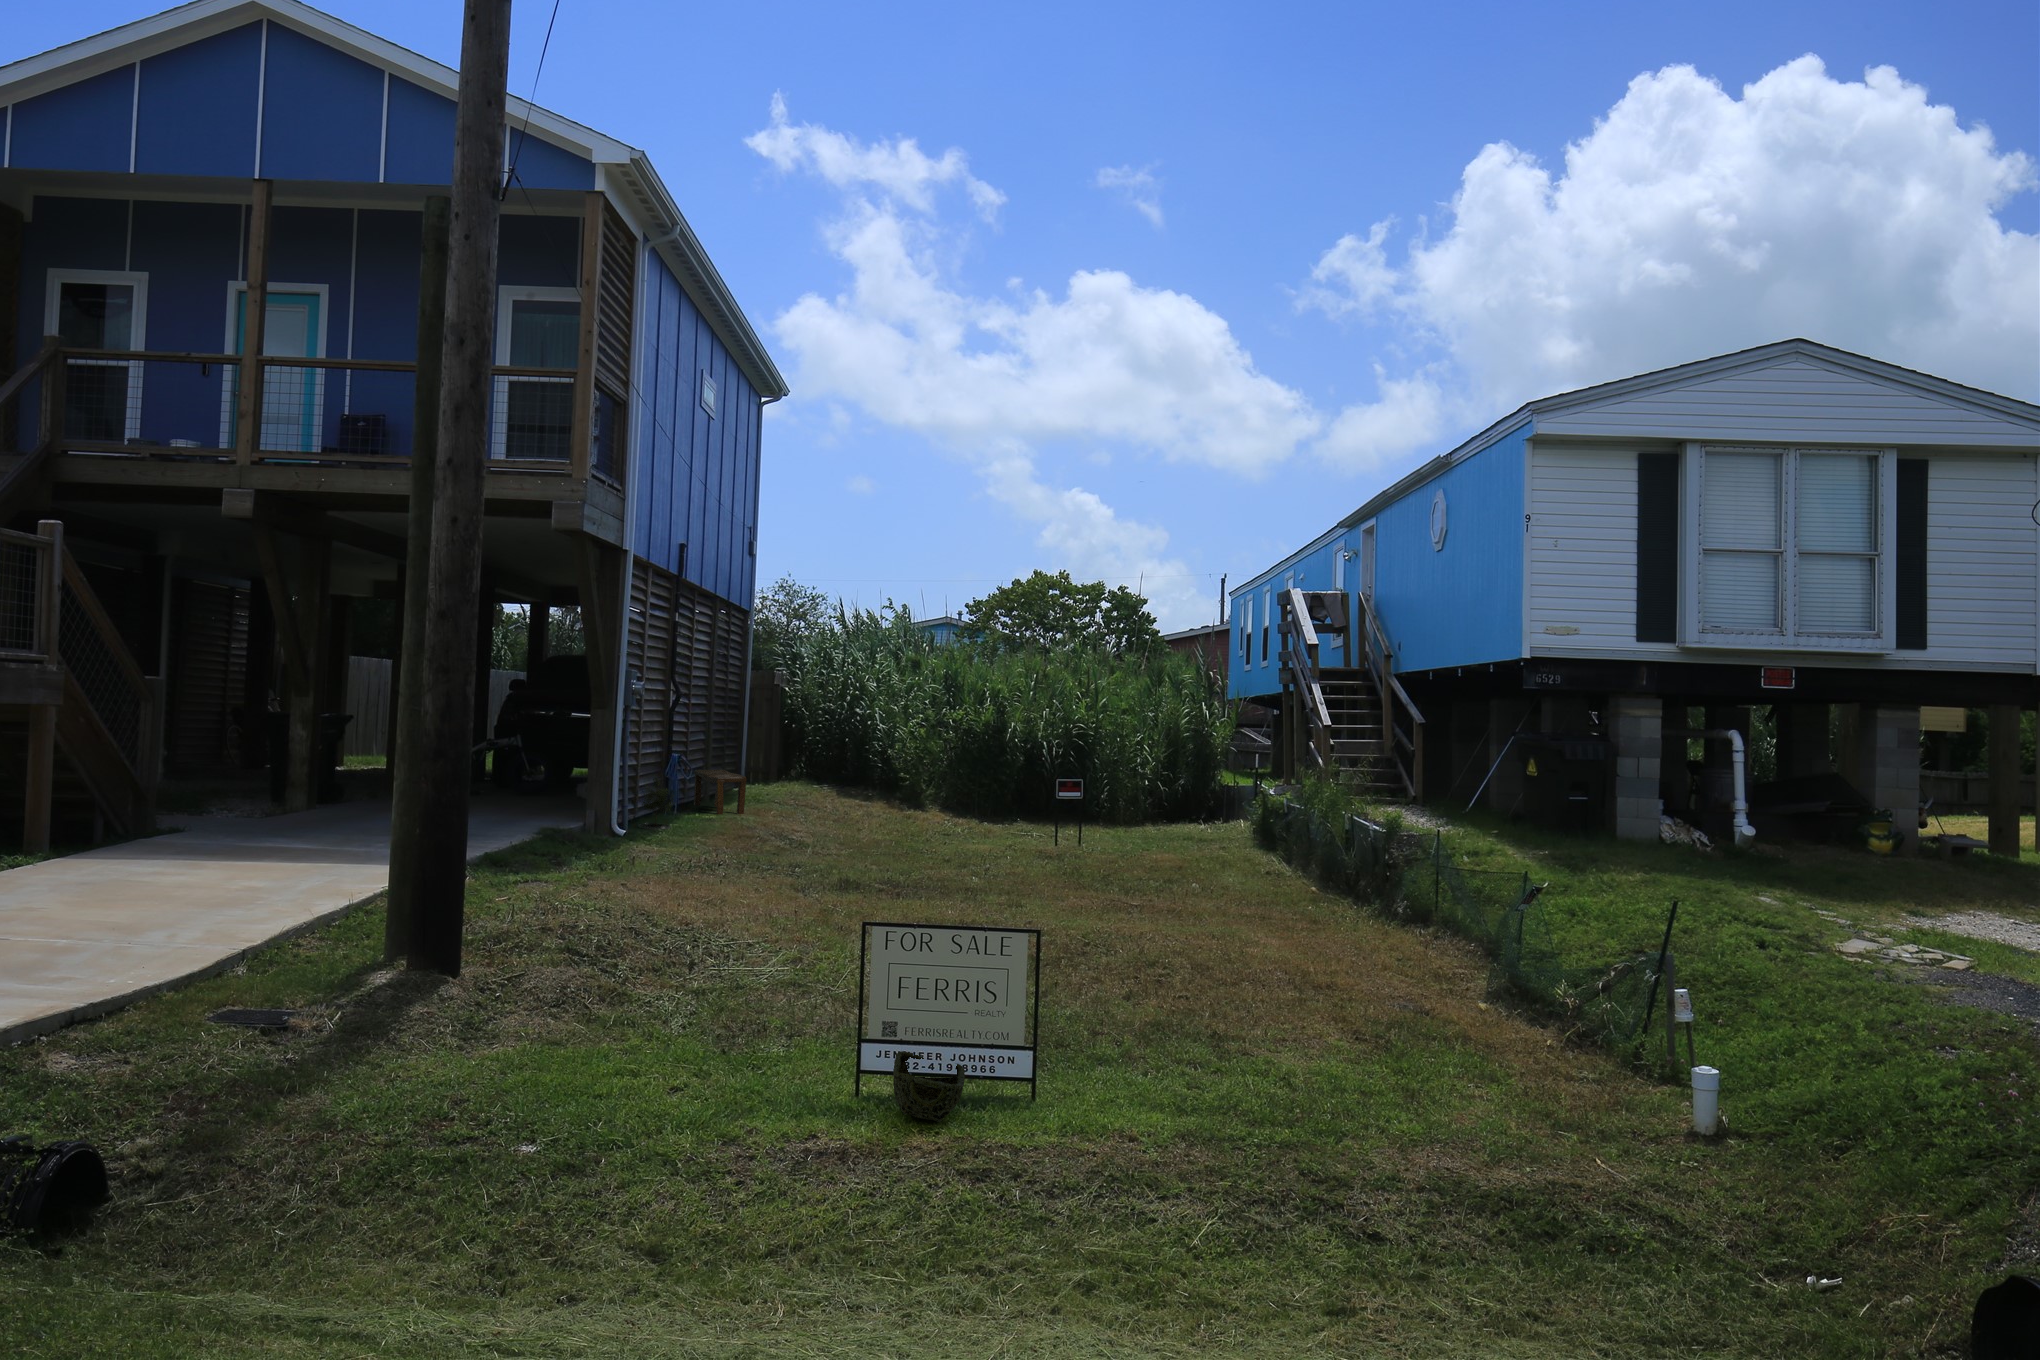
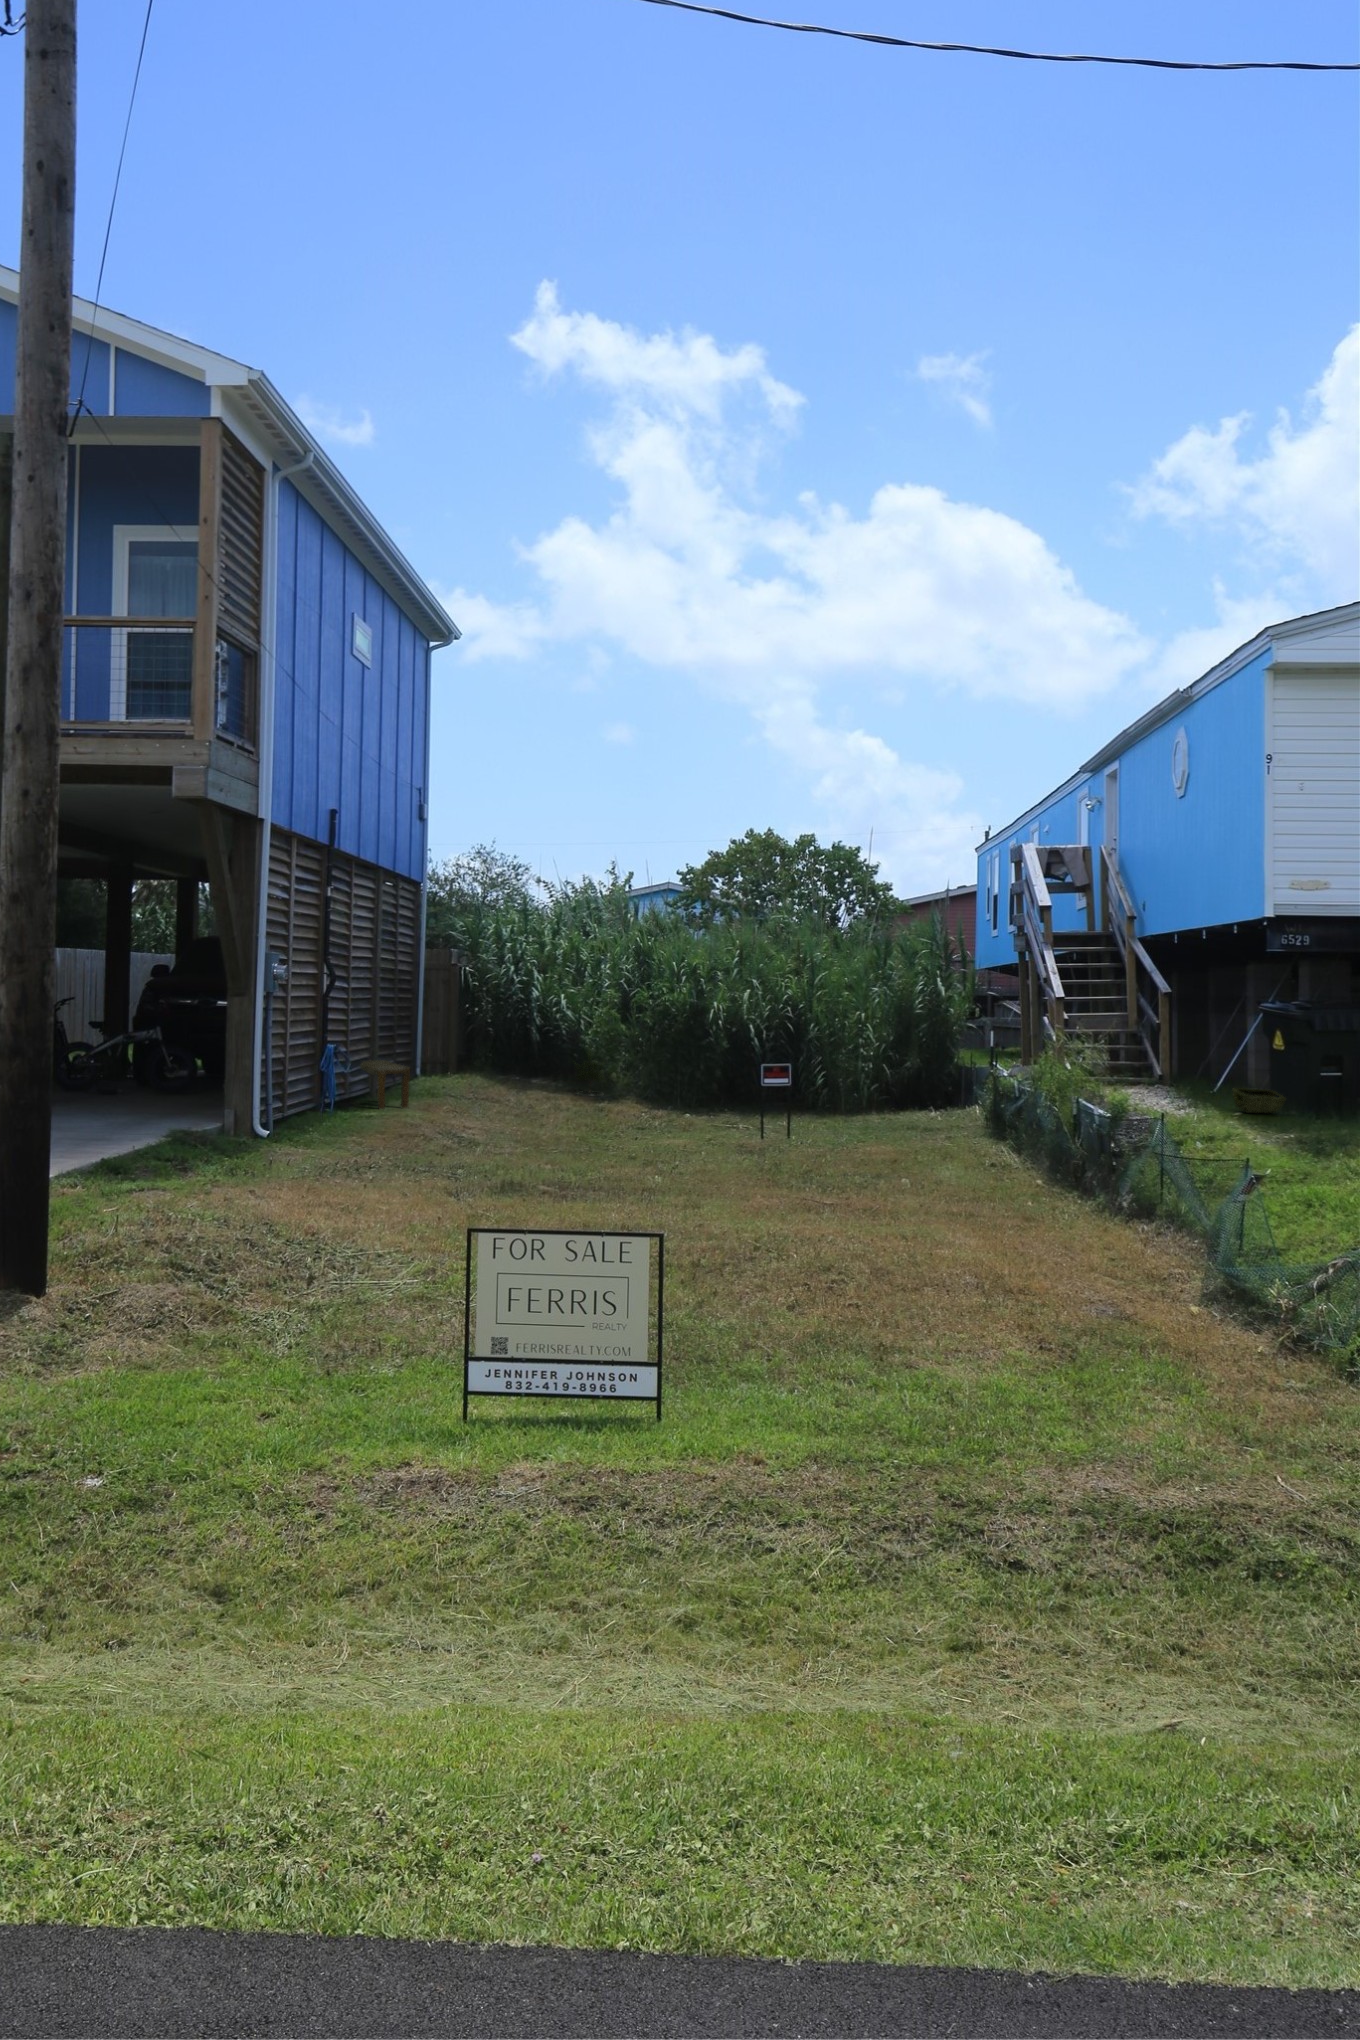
potted tree: present [640,777,674,829] -> present [575,1051,605,1096]
woven basket: present [893,1051,965,1122] -> present [1233,1088,1286,1113]

